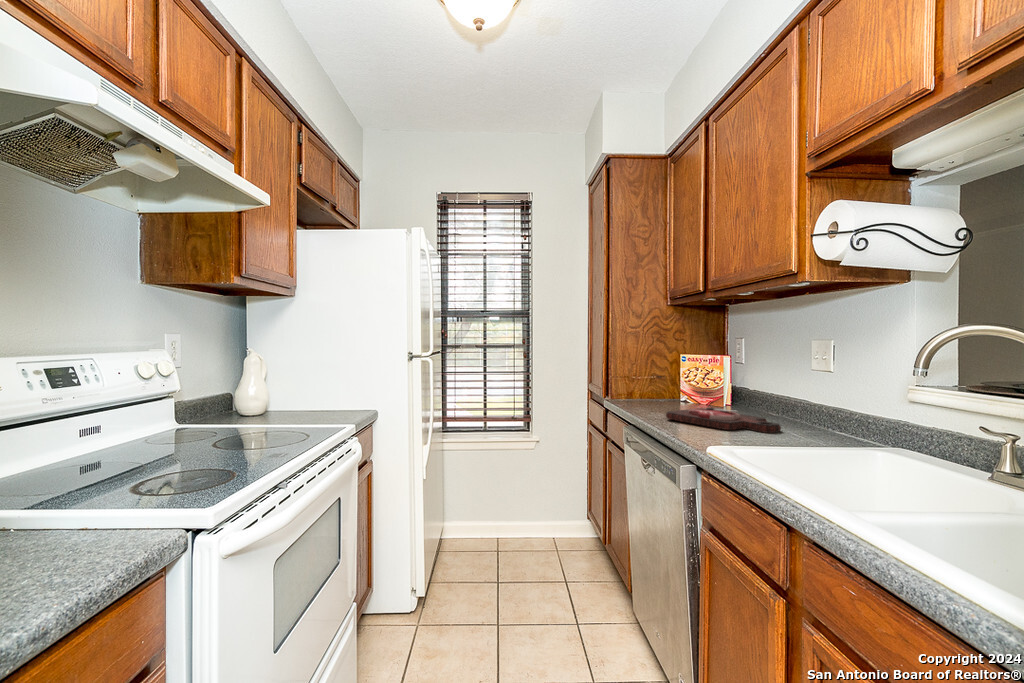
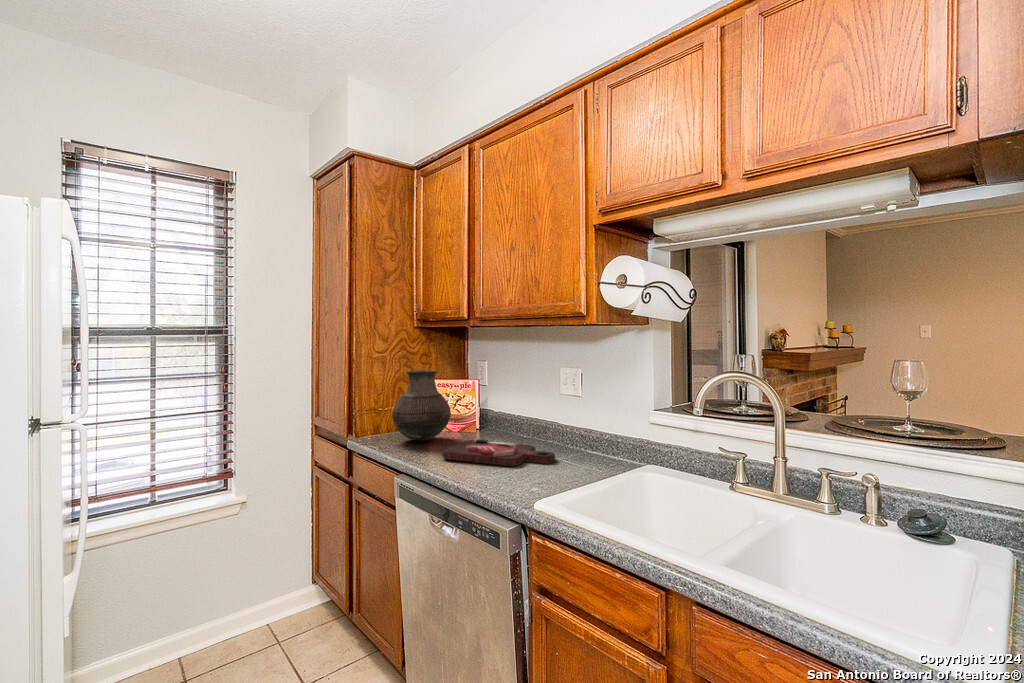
vase: none [637,342,693,407] -> present [392,370,451,440]

